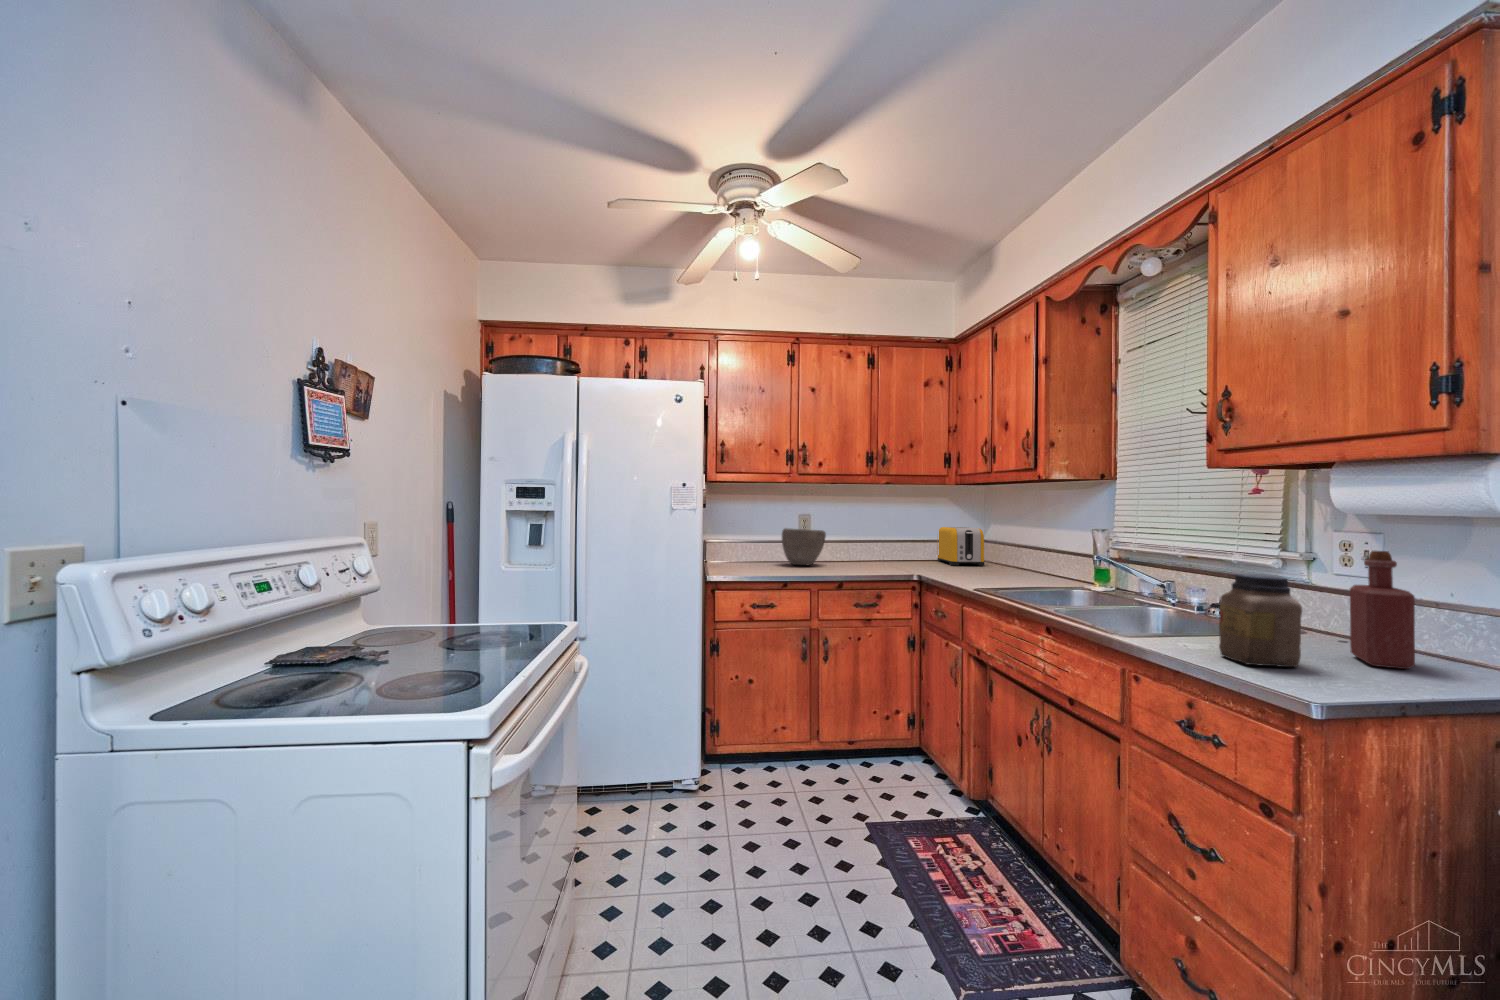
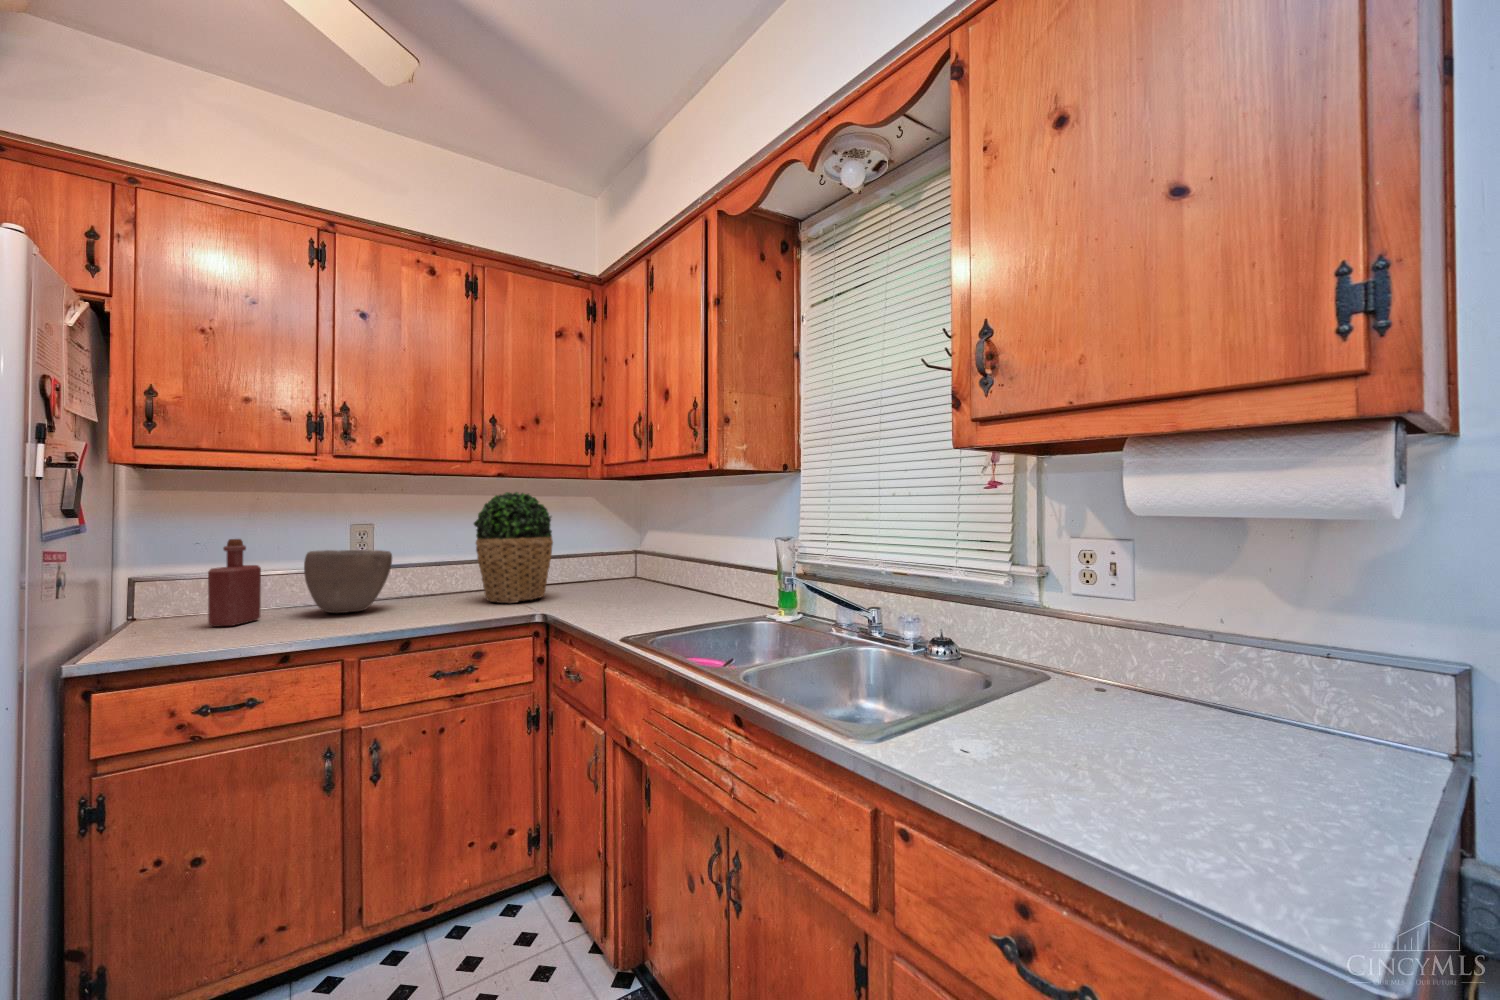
potted plant: none [871,494,923,568] -> present [474,492,553,603]
toaster: present [938,527,984,566] -> none [579,536,639,590]
bottle: present [1350,551,1415,669] -> present [208,539,261,626]
jar: present [1219,574,1302,667] -> none [1027,626,1158,806]

